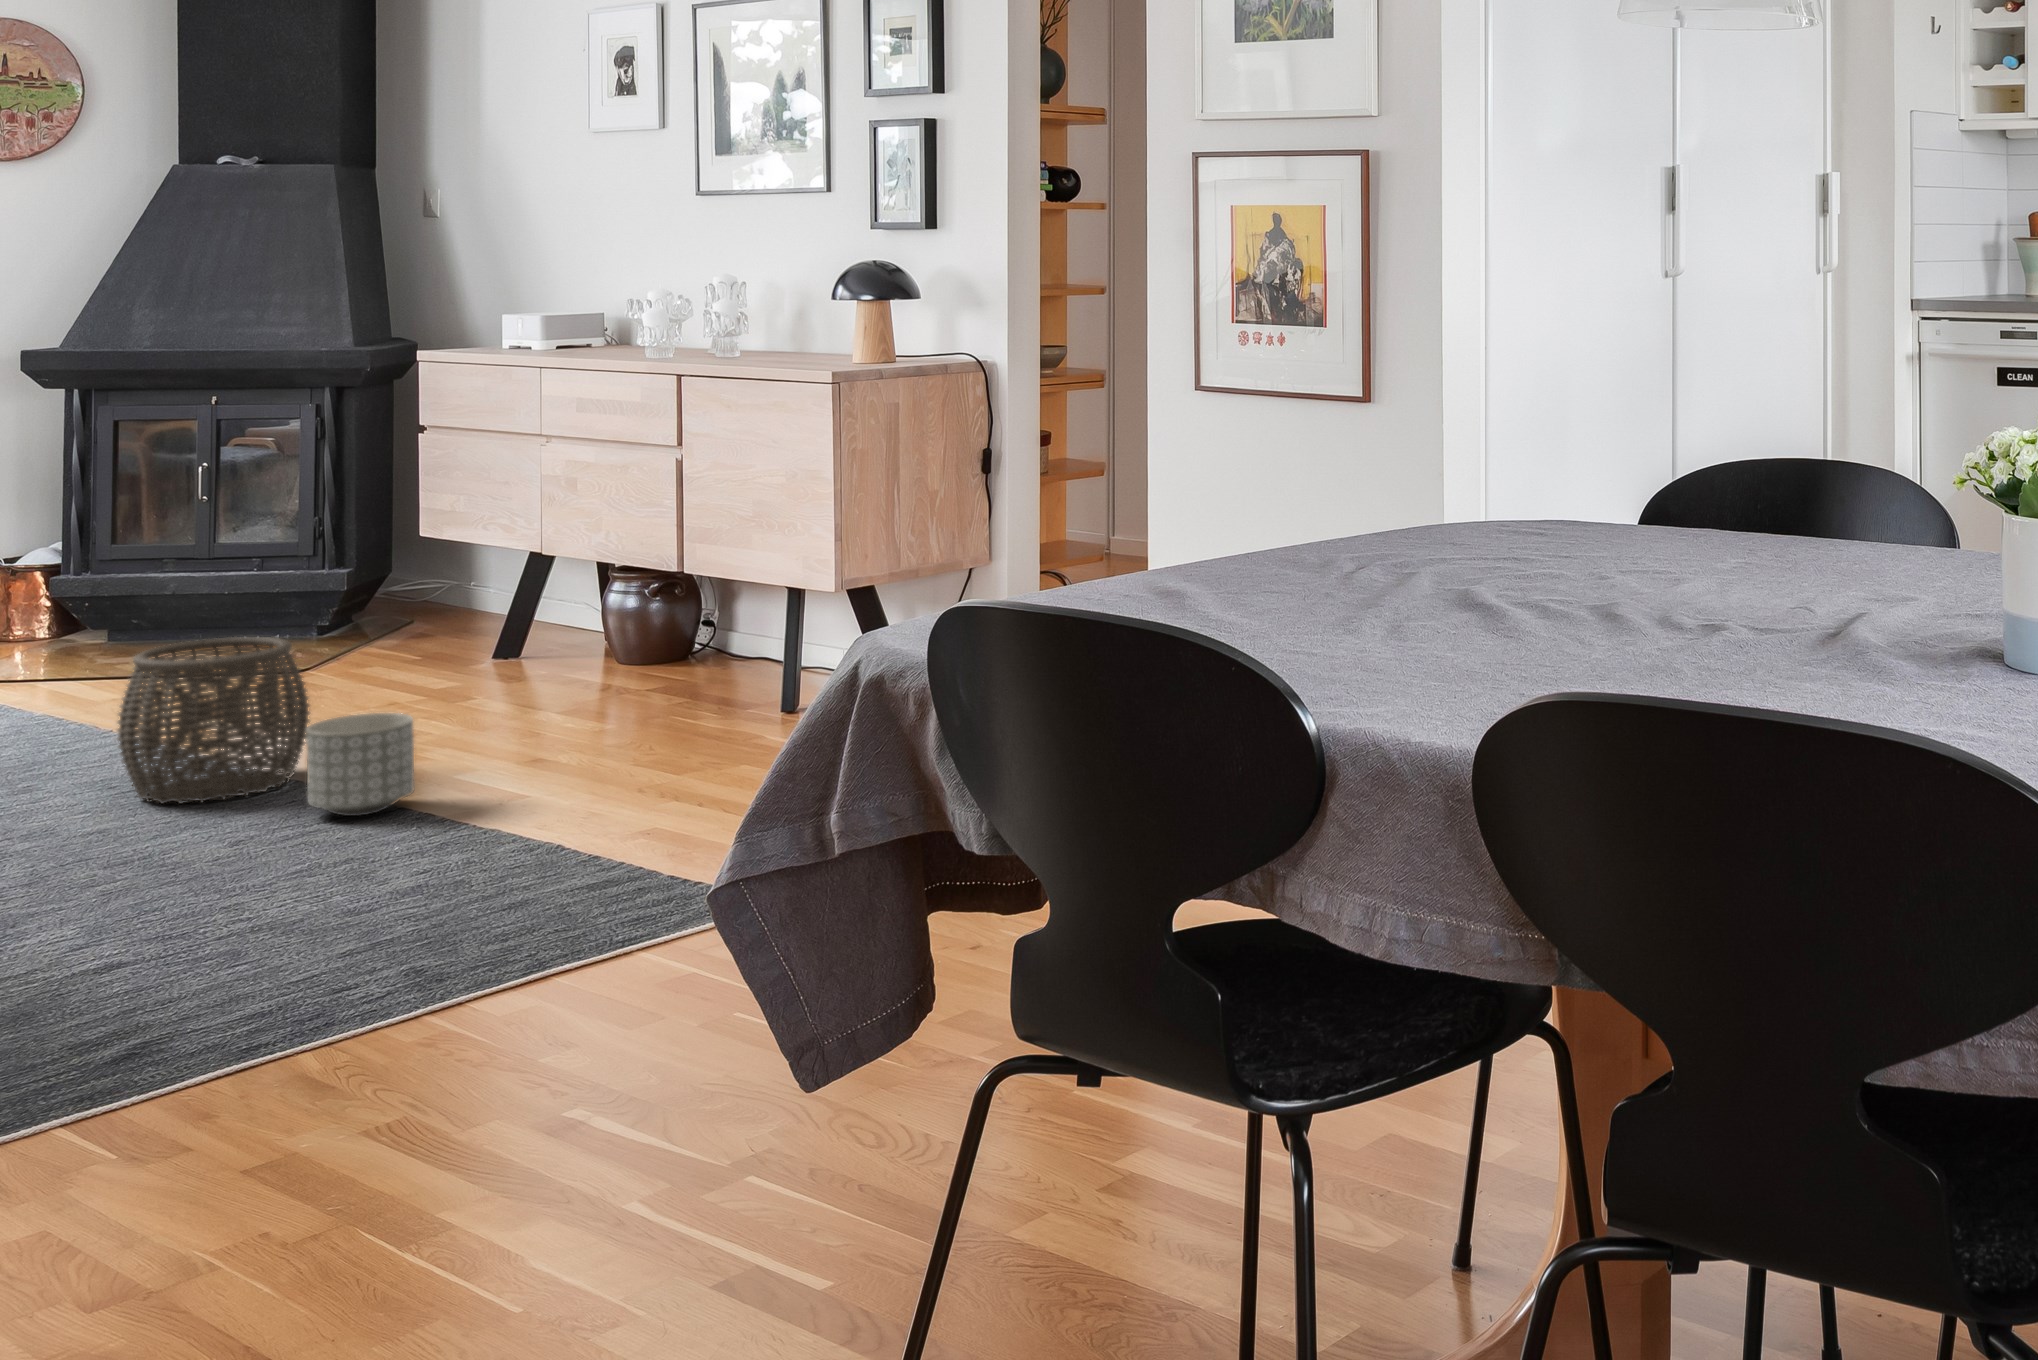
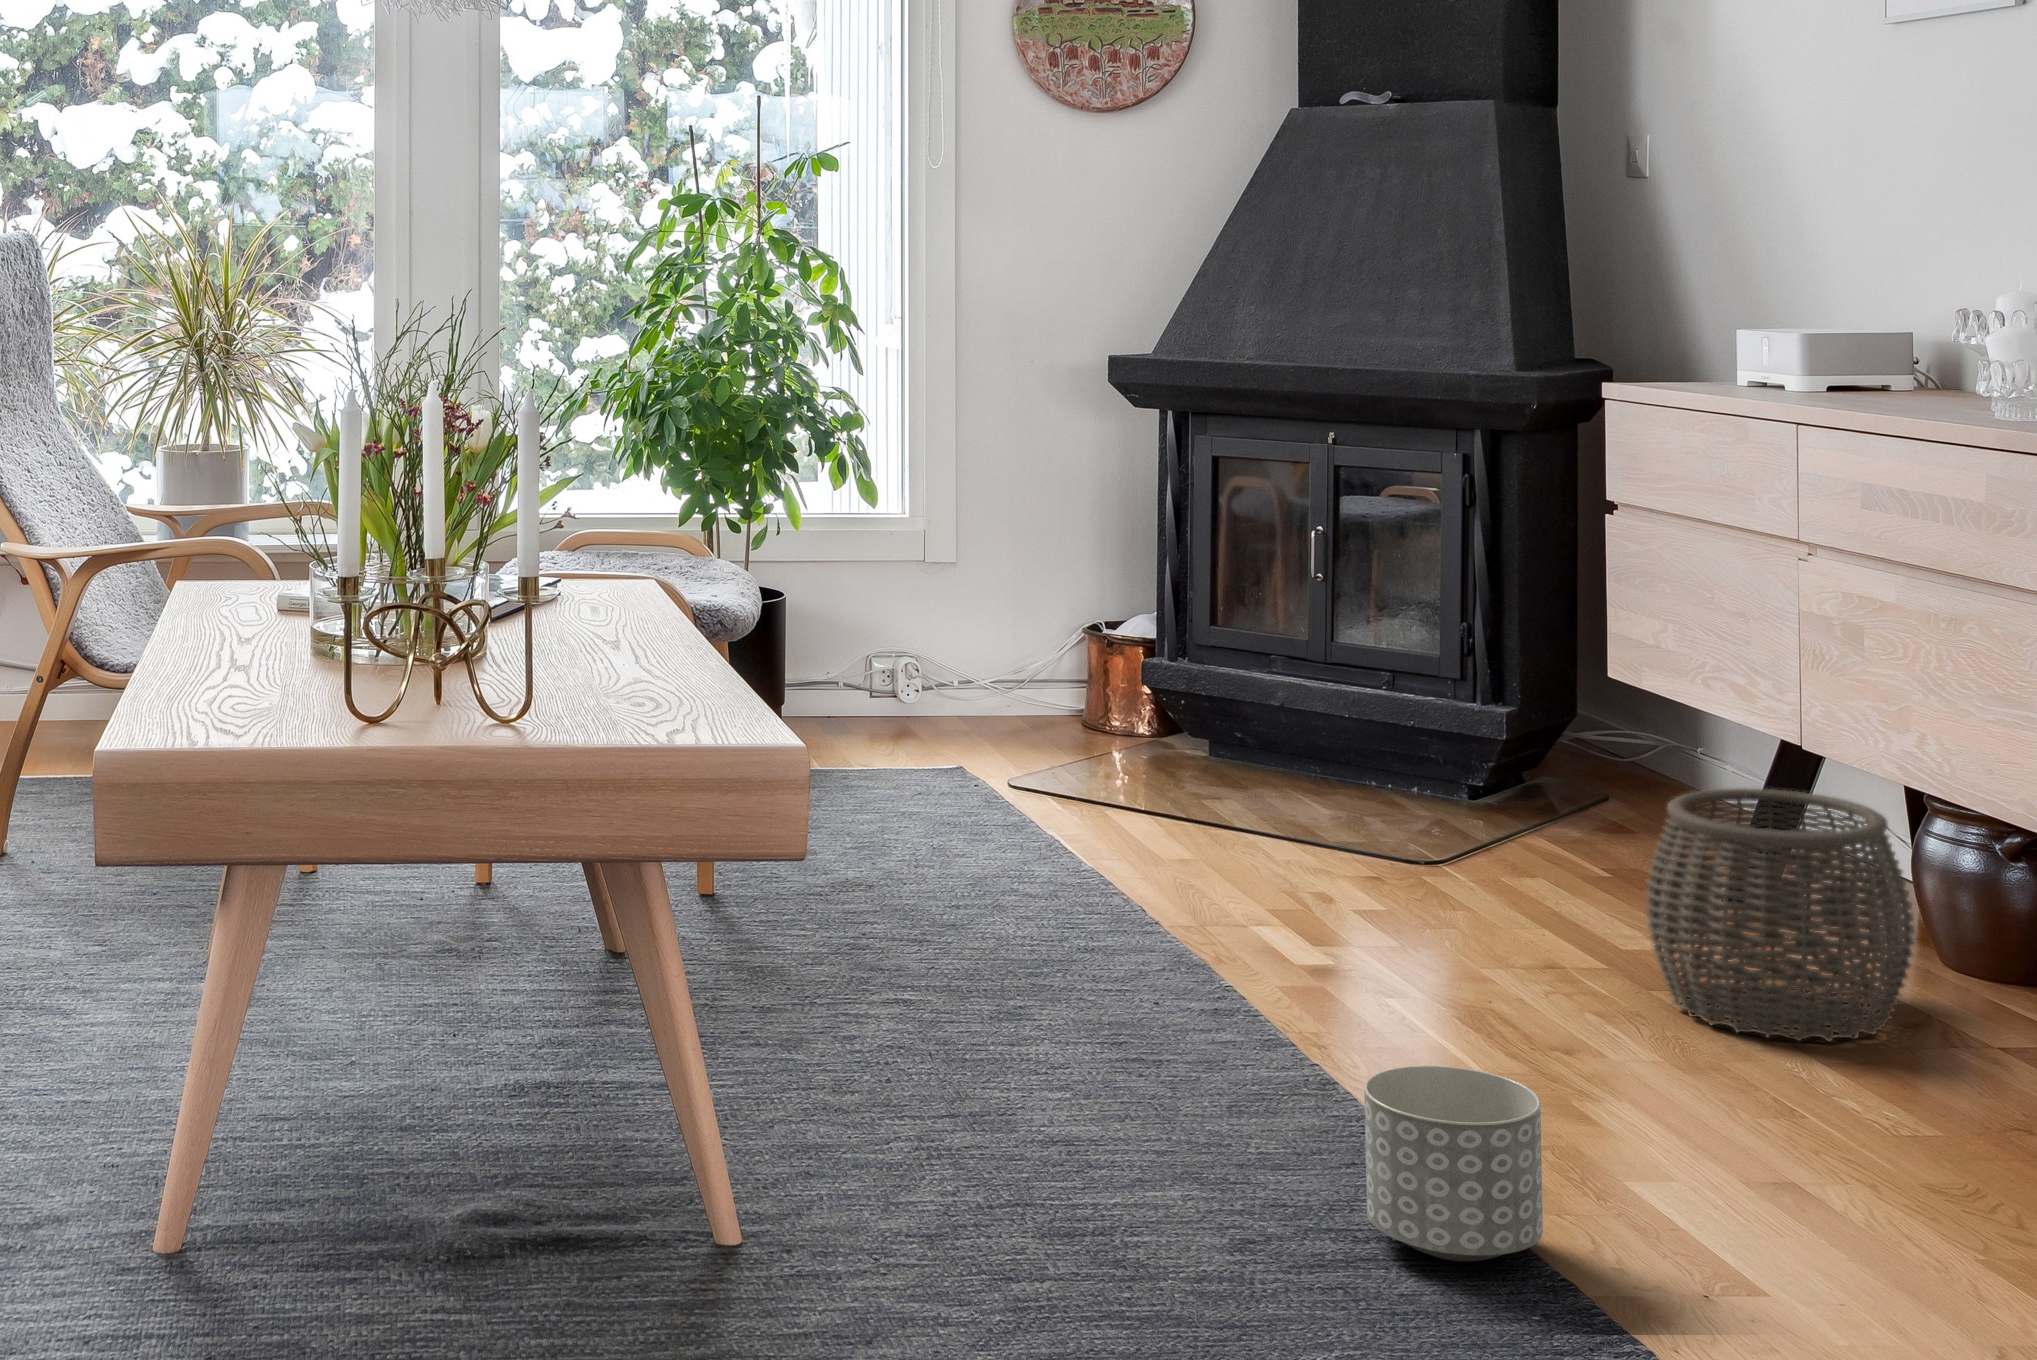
woven basket: present [117,637,310,804] -> present [1645,788,1914,1041]

